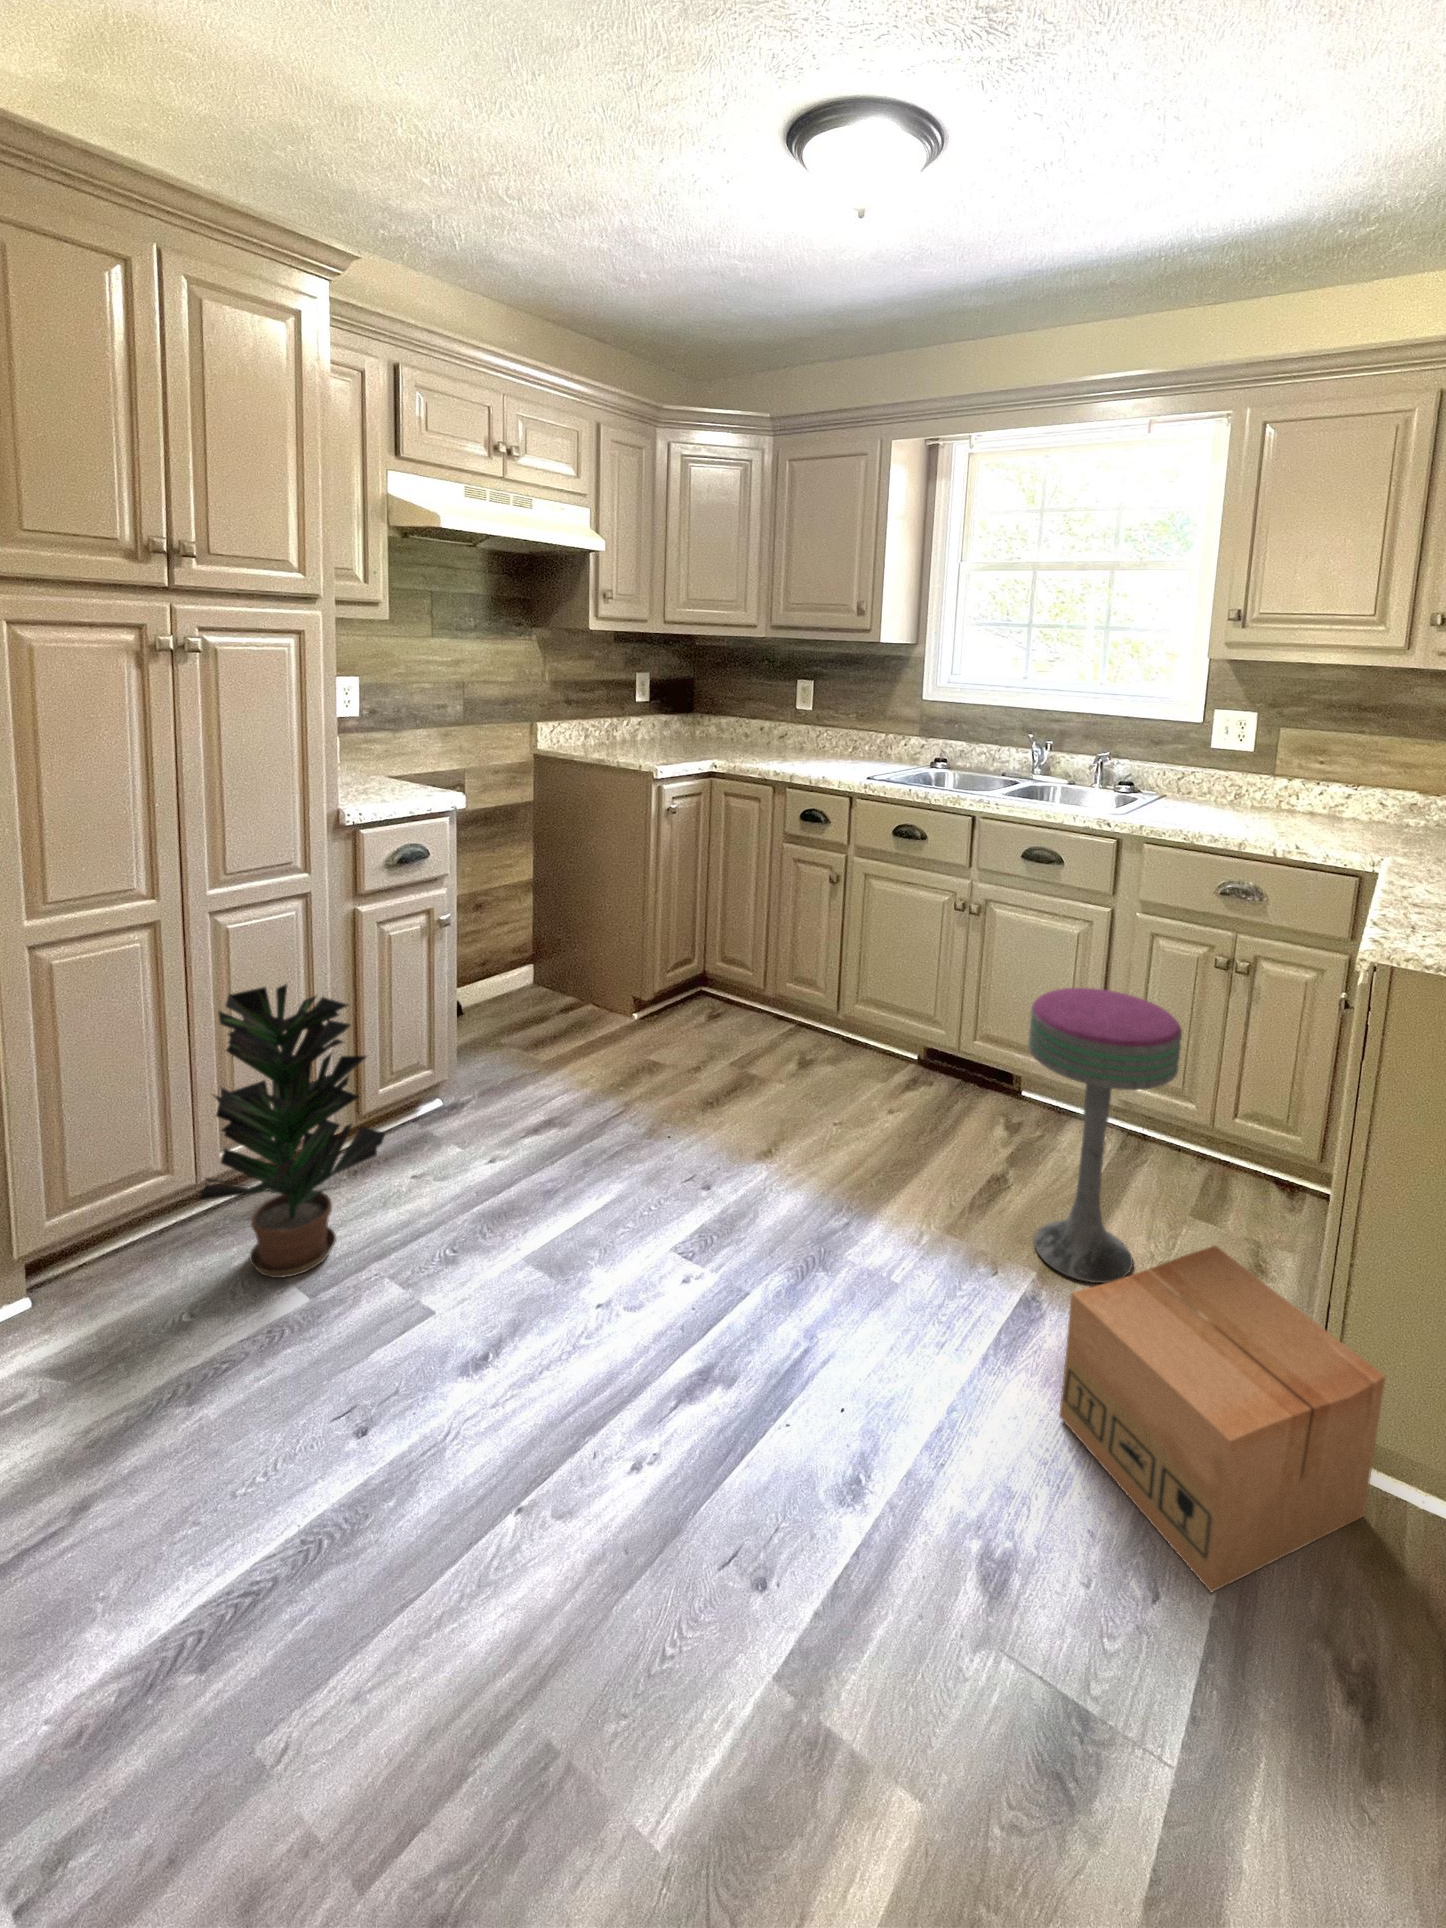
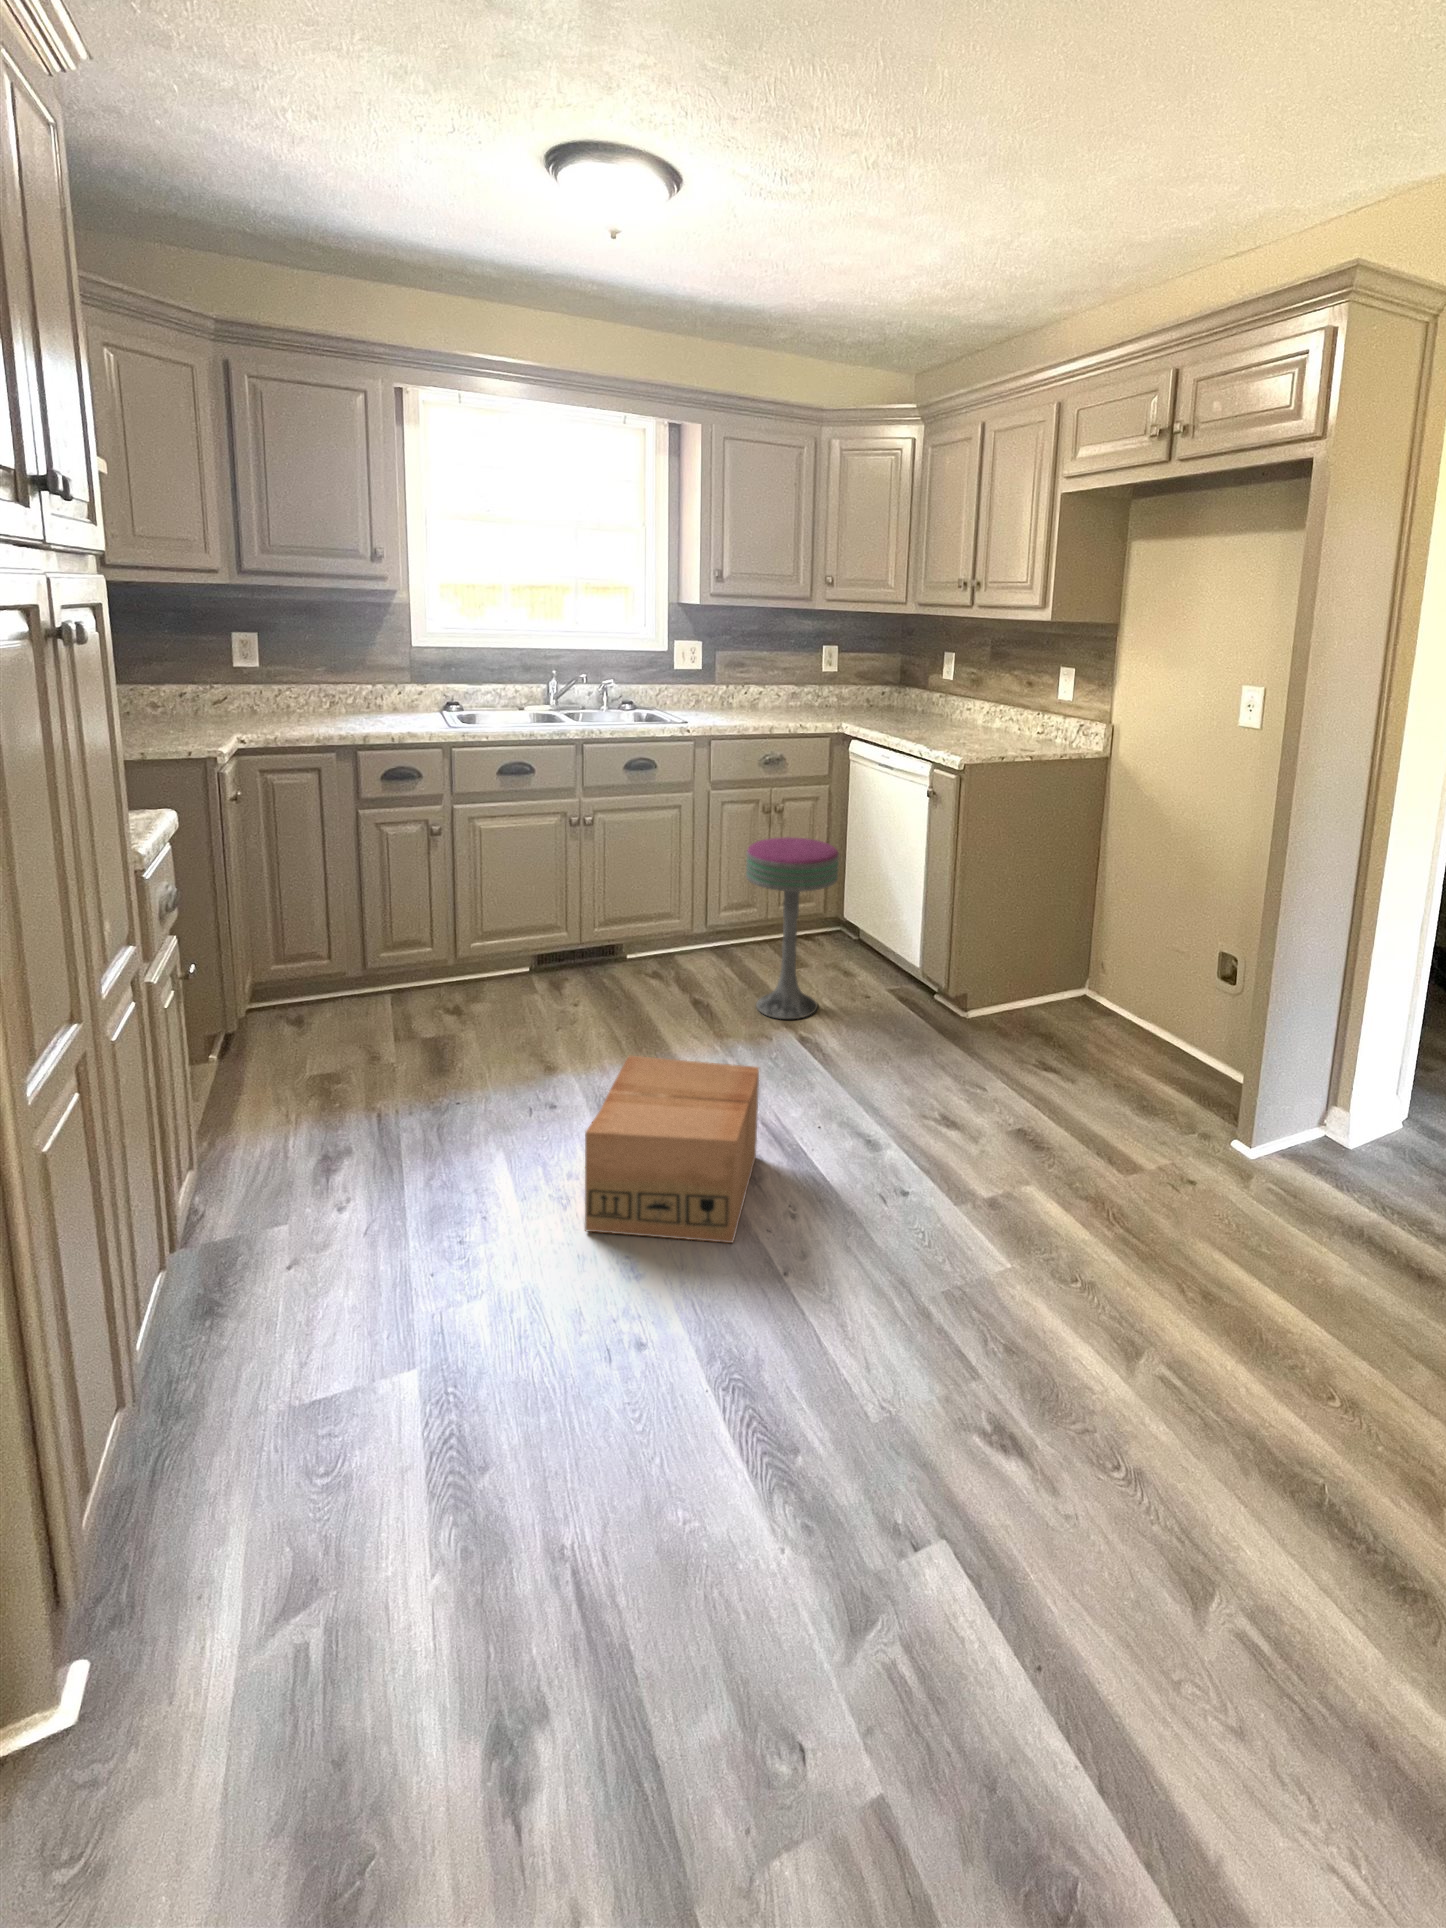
potted plant: present [198,985,385,1278] -> none [215,1053,446,1387]
cardboard box: present [1059,1246,1385,1592] -> present [585,1056,759,1243]

